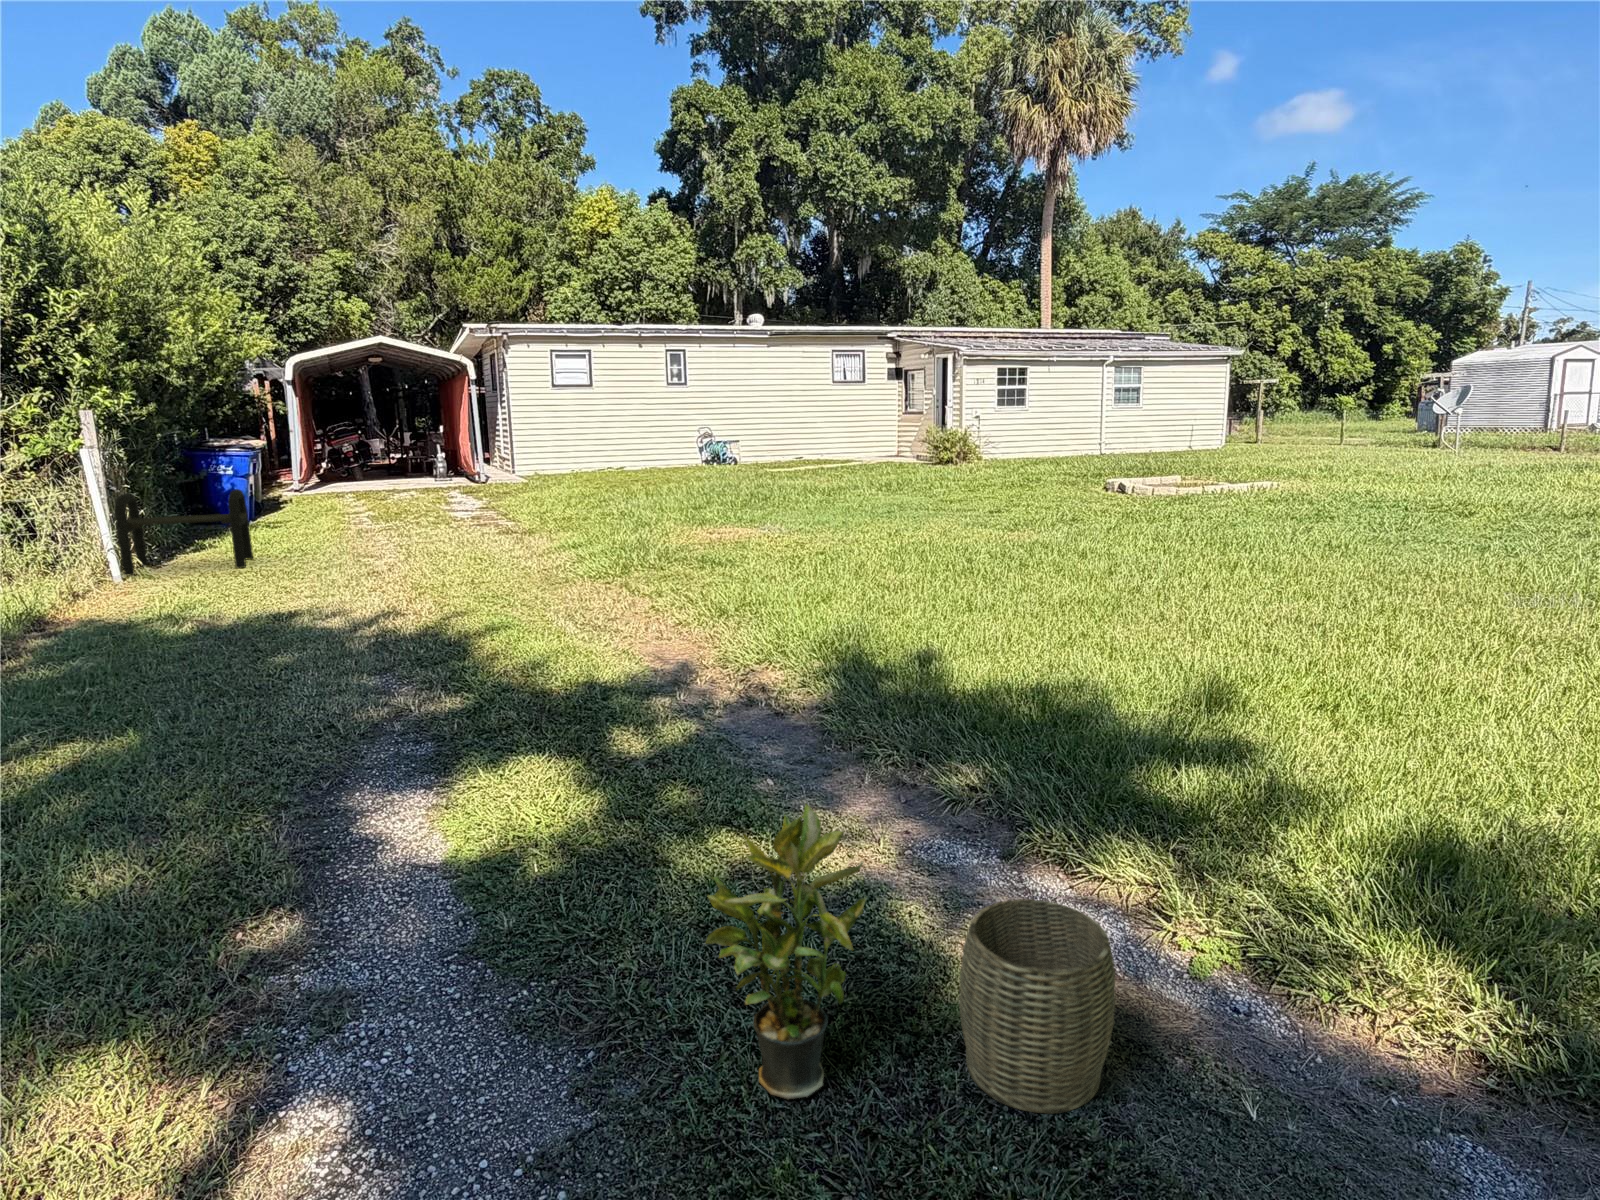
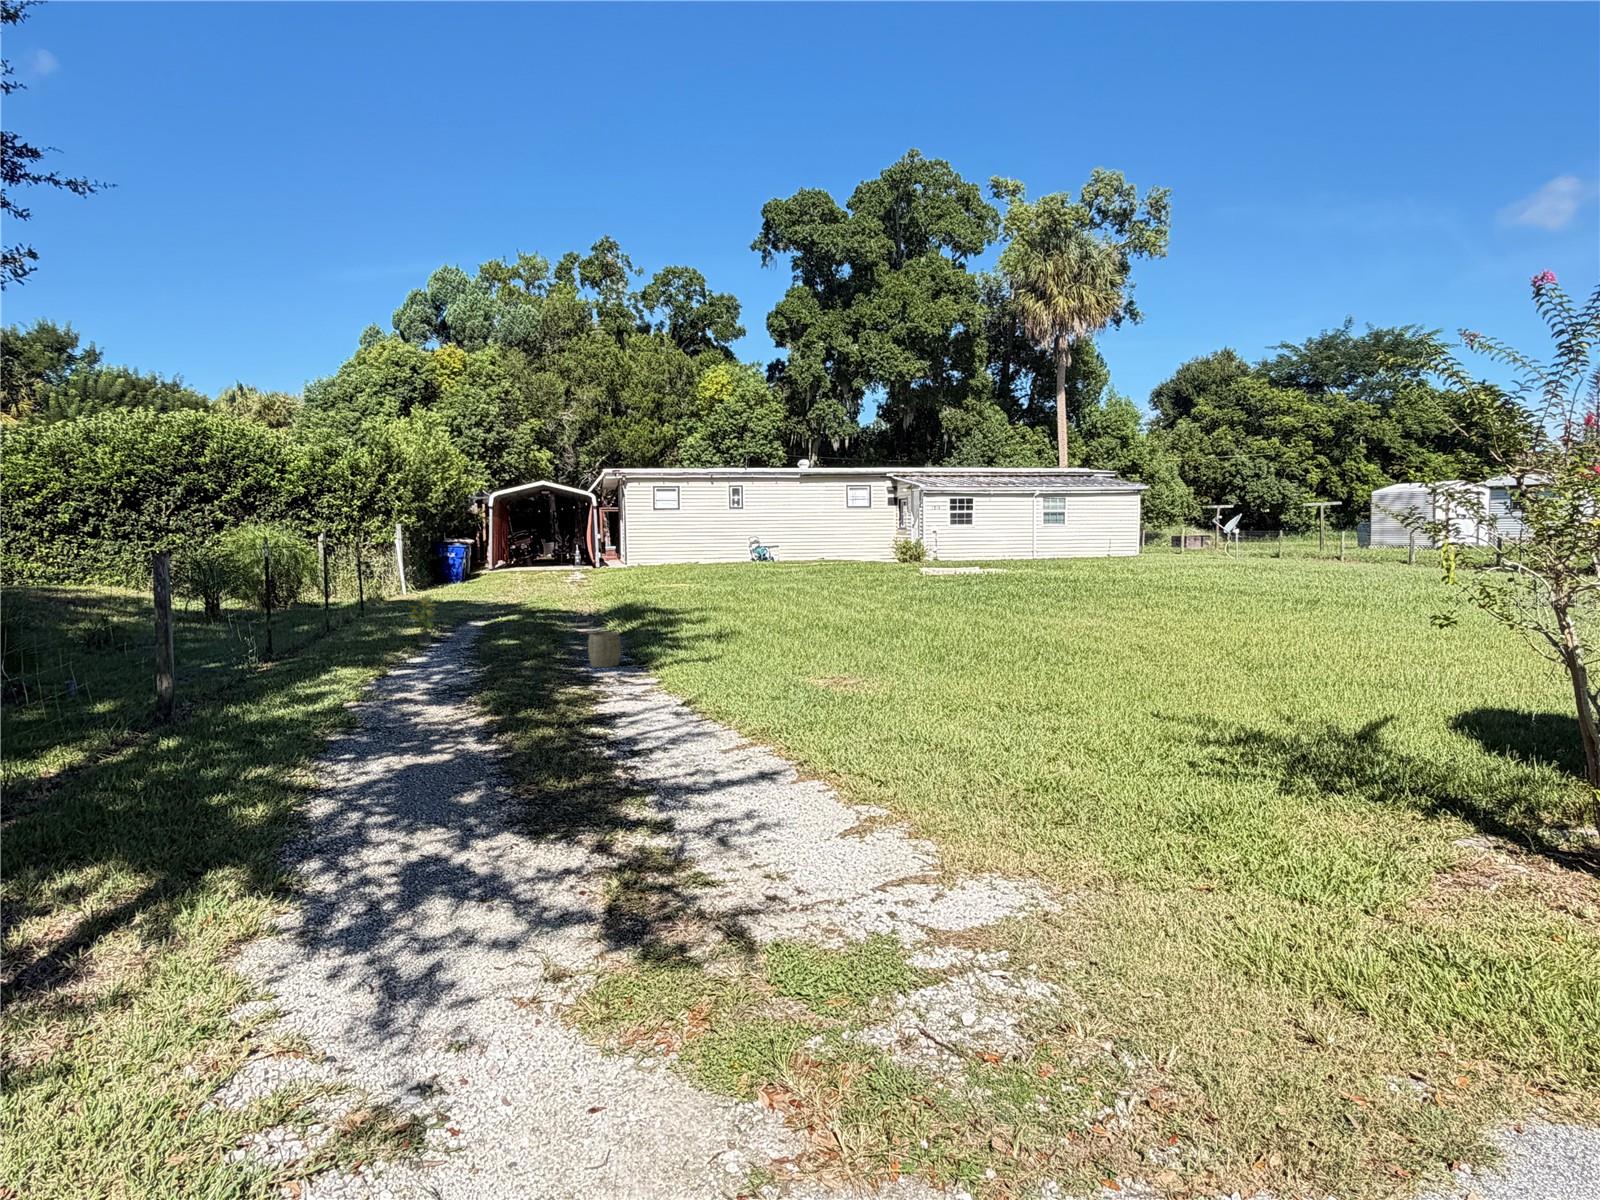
bench: present [115,489,253,576] -> none [406,562,464,600]
potted plant: present [706,804,866,1099] -> present [409,594,437,646]

